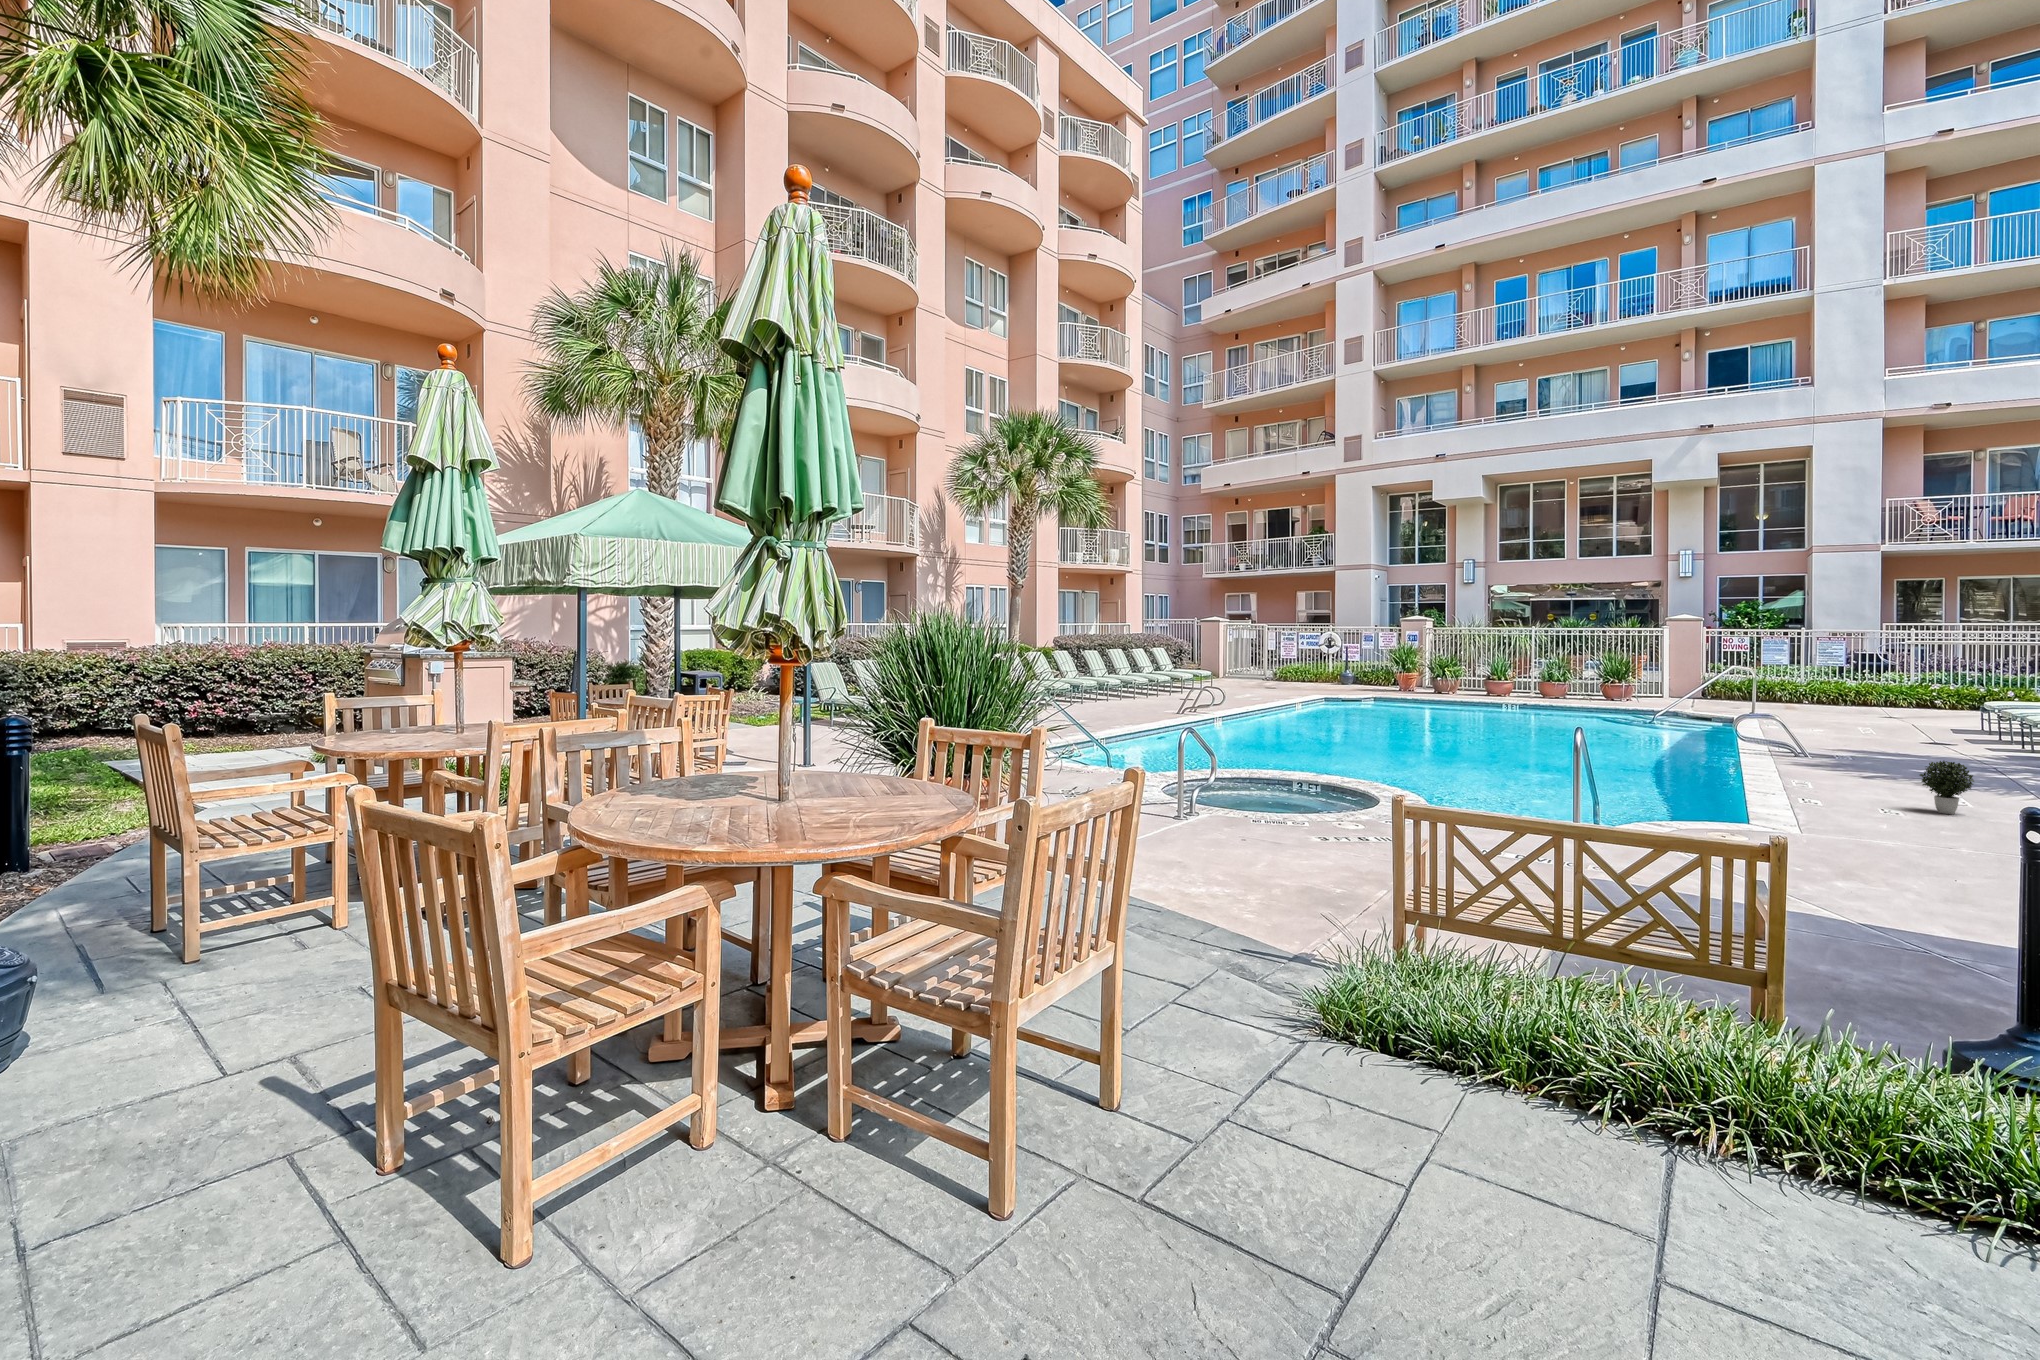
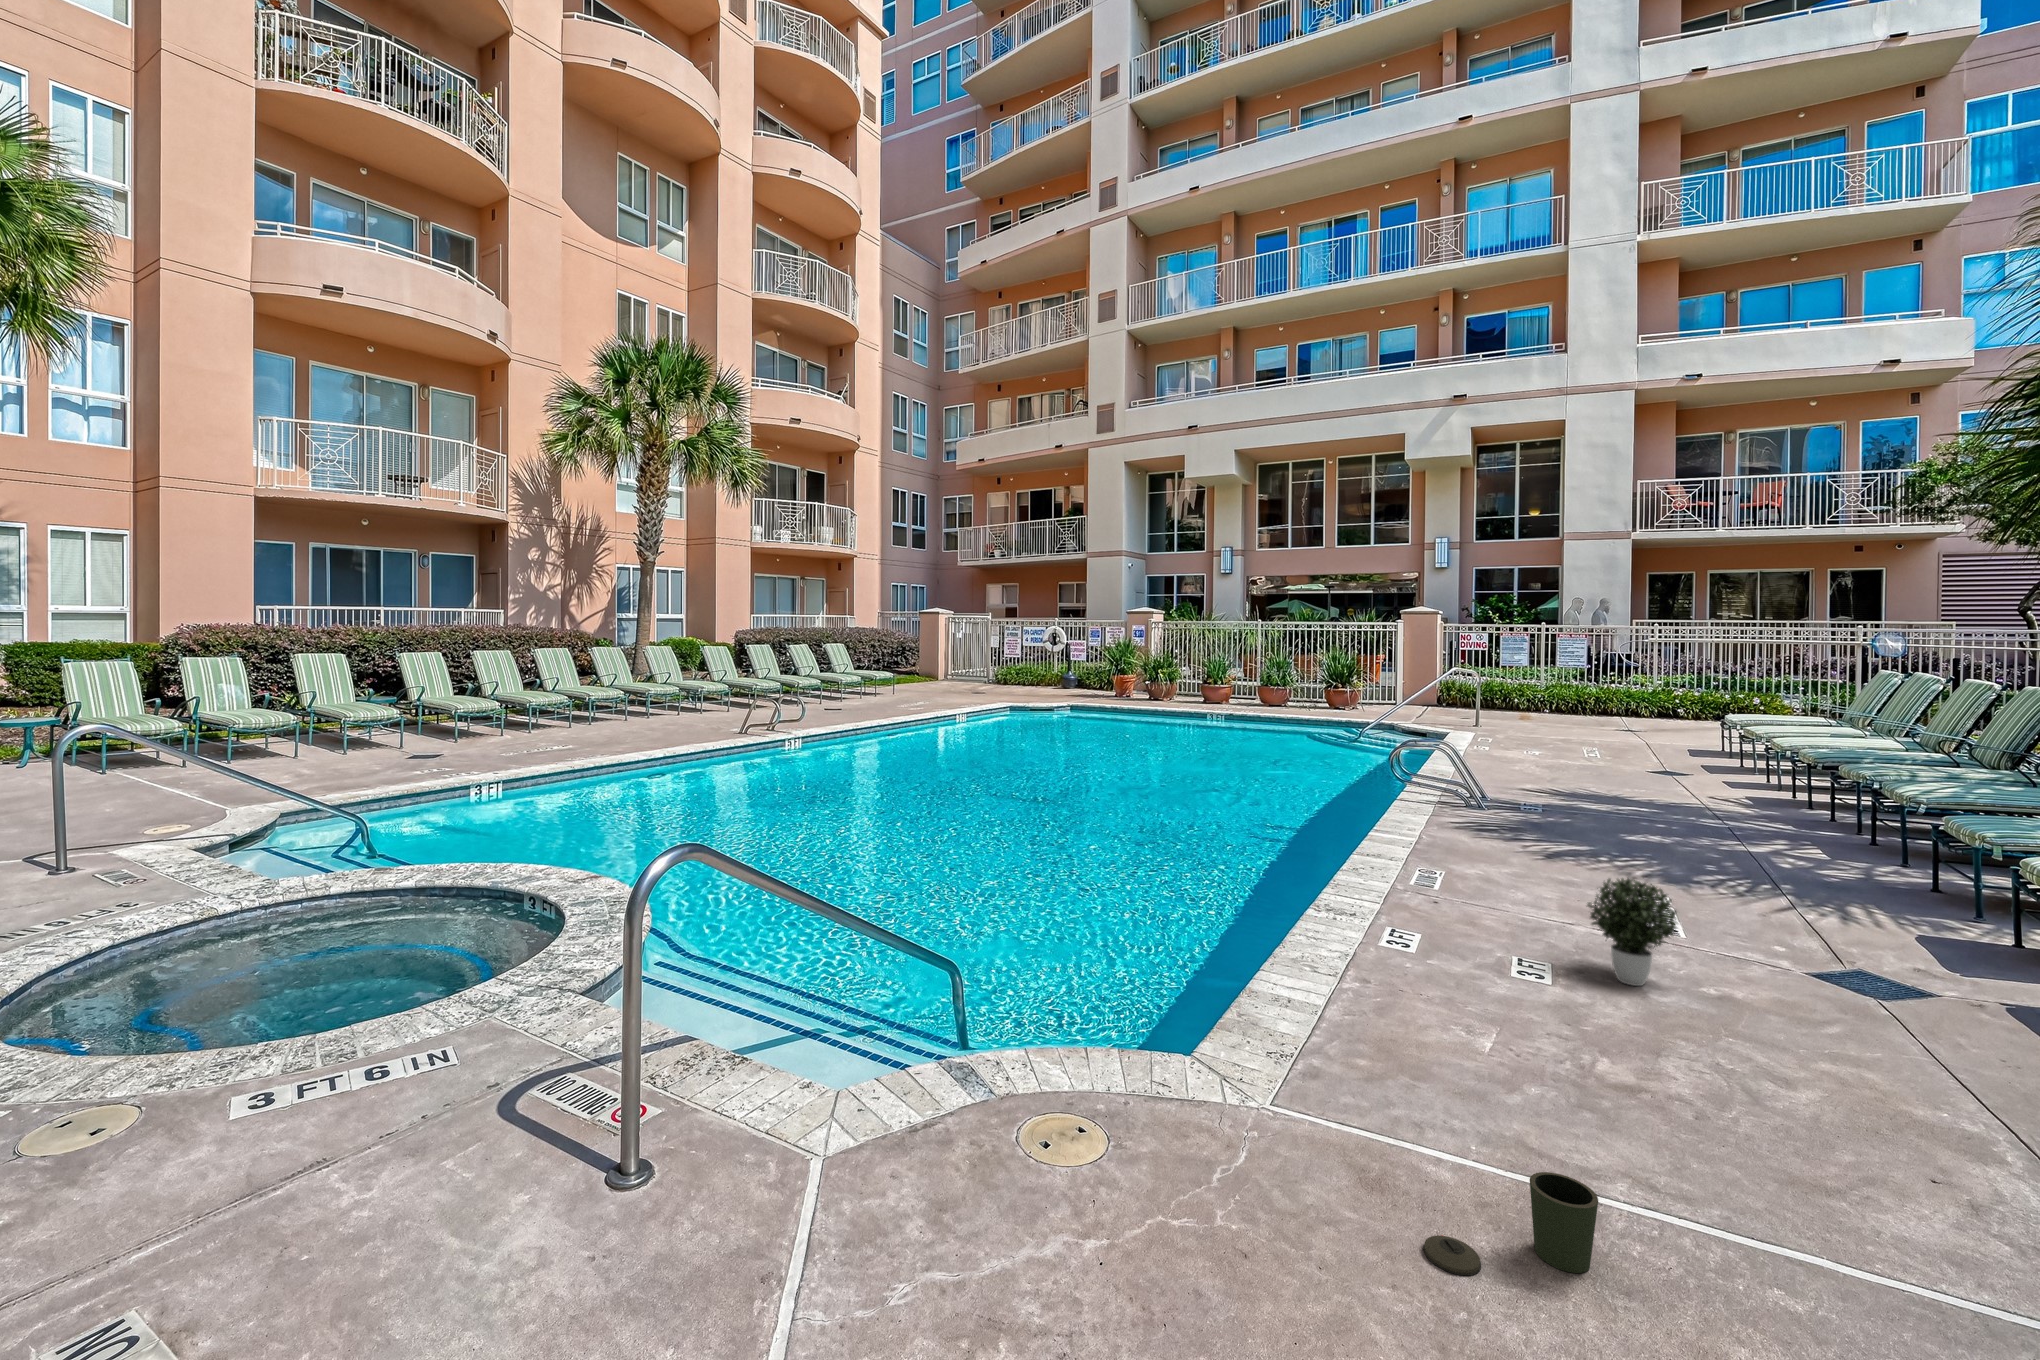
trash can: none [1888,831,1959,859] -> present [1424,1172,1598,1275]

